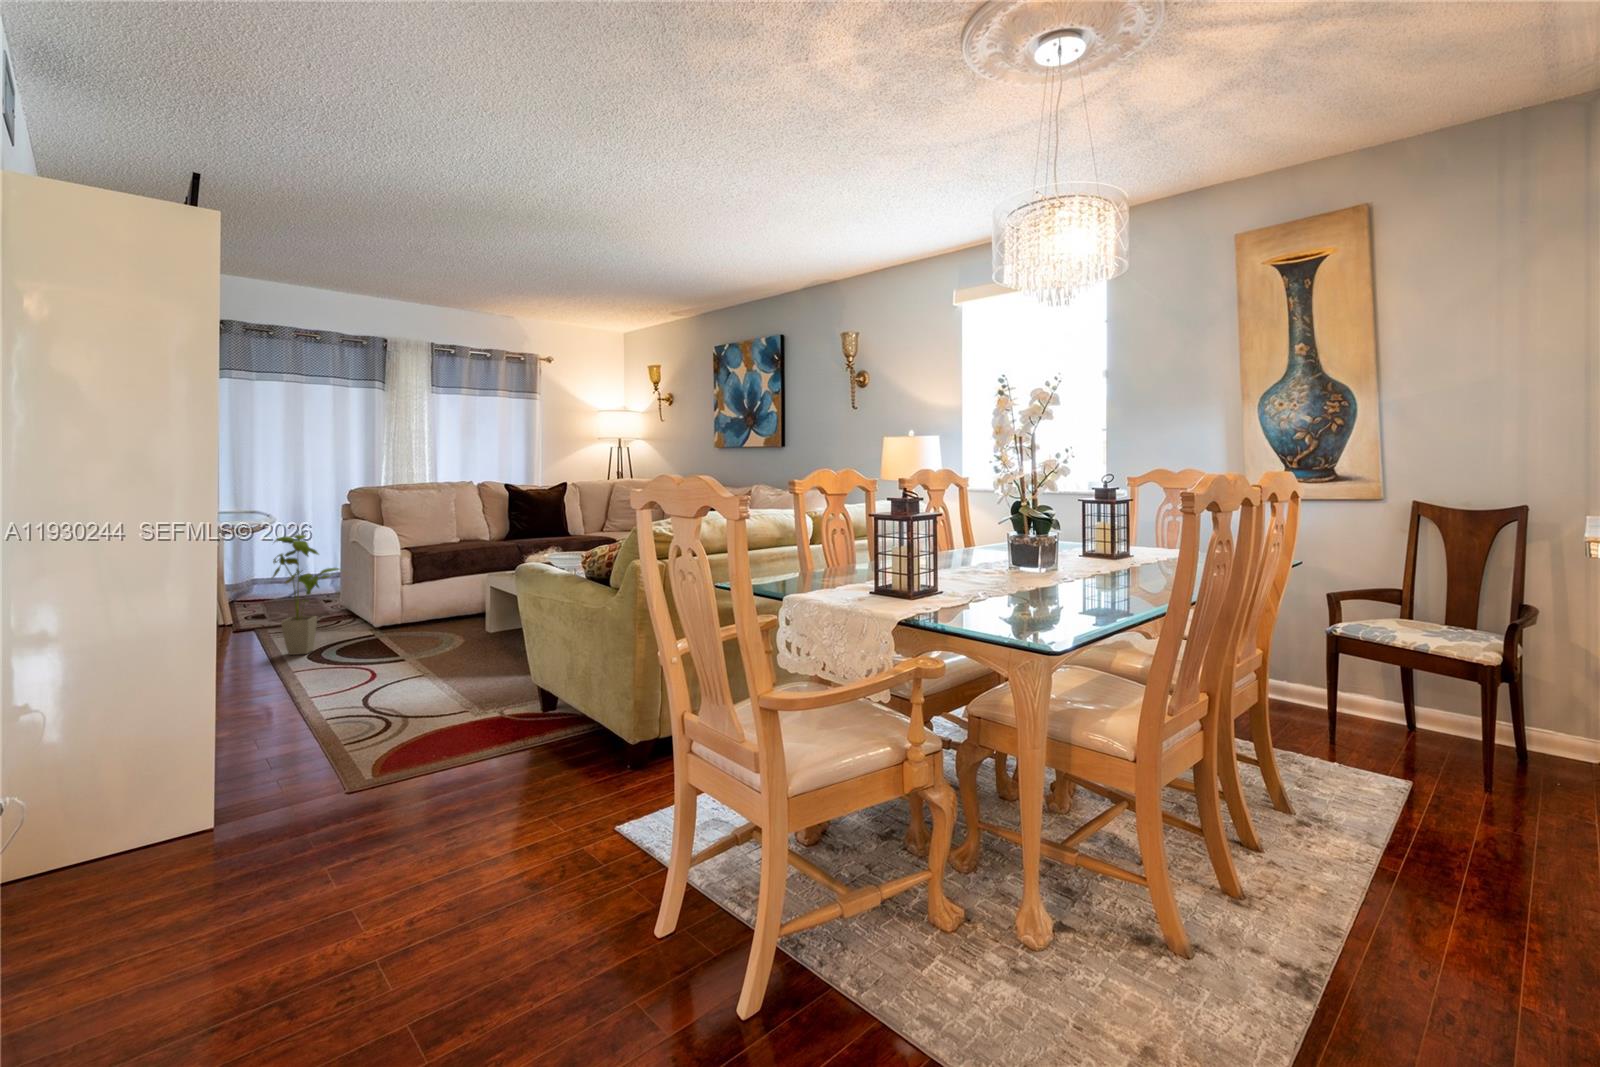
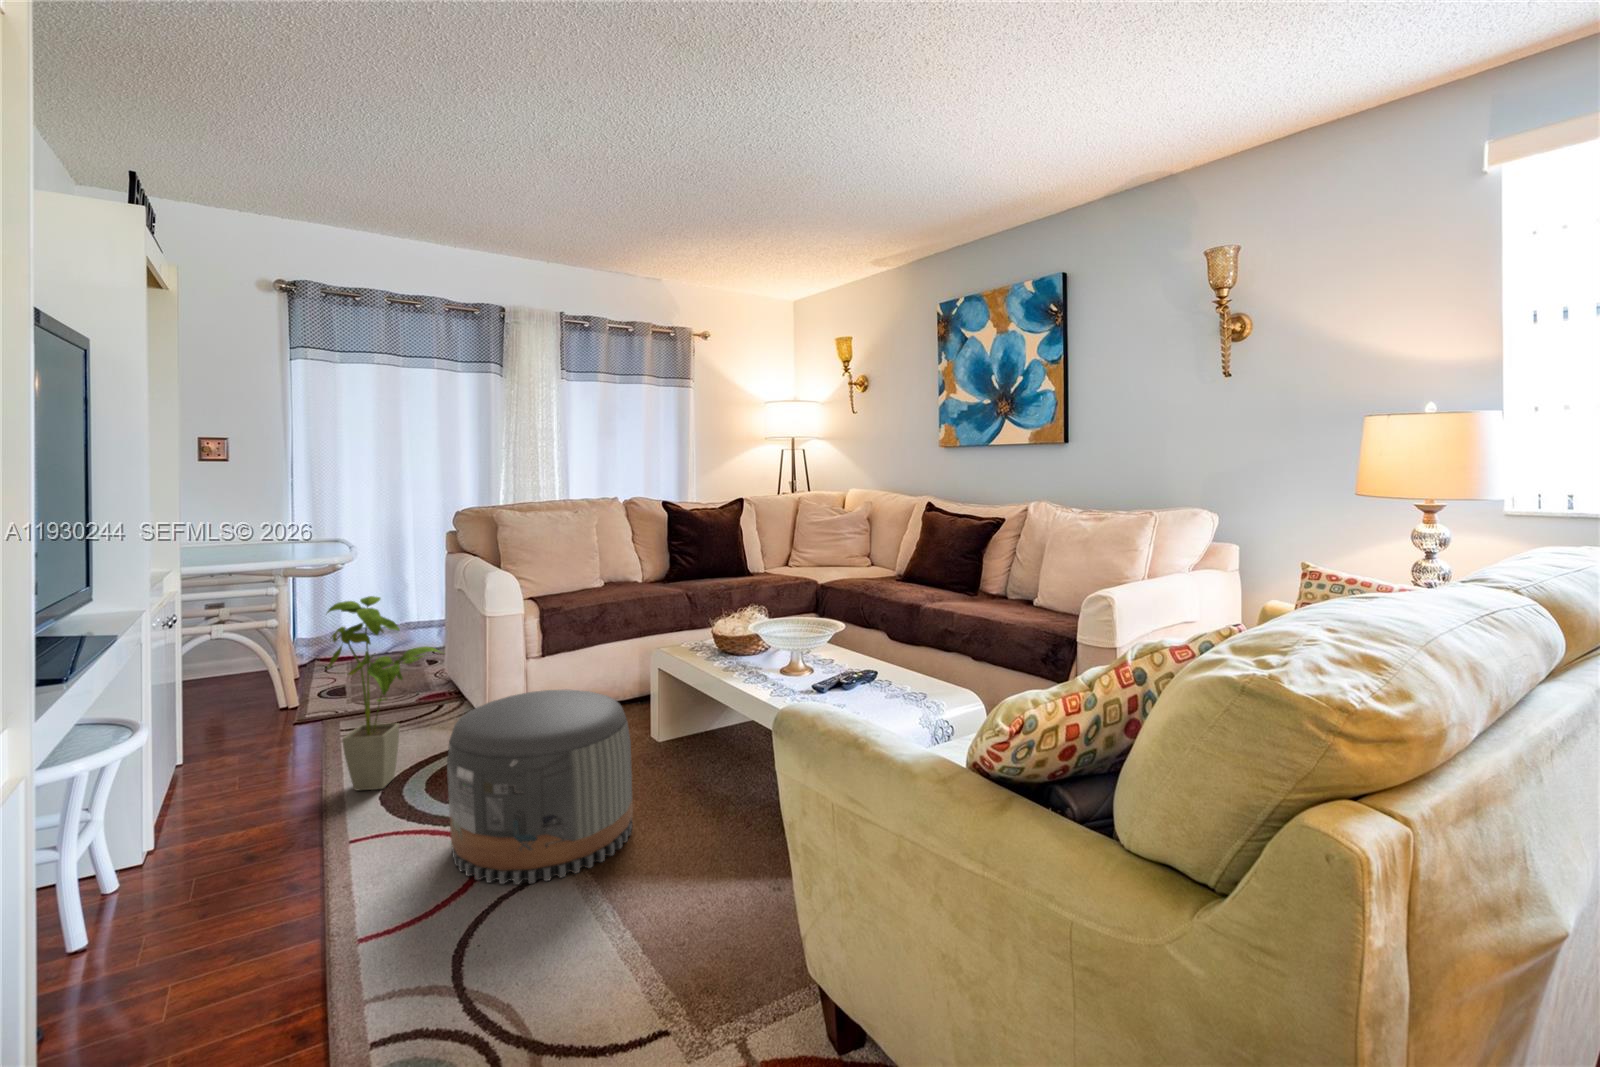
pouf: none [353,587,464,680] -> present [447,690,633,884]

